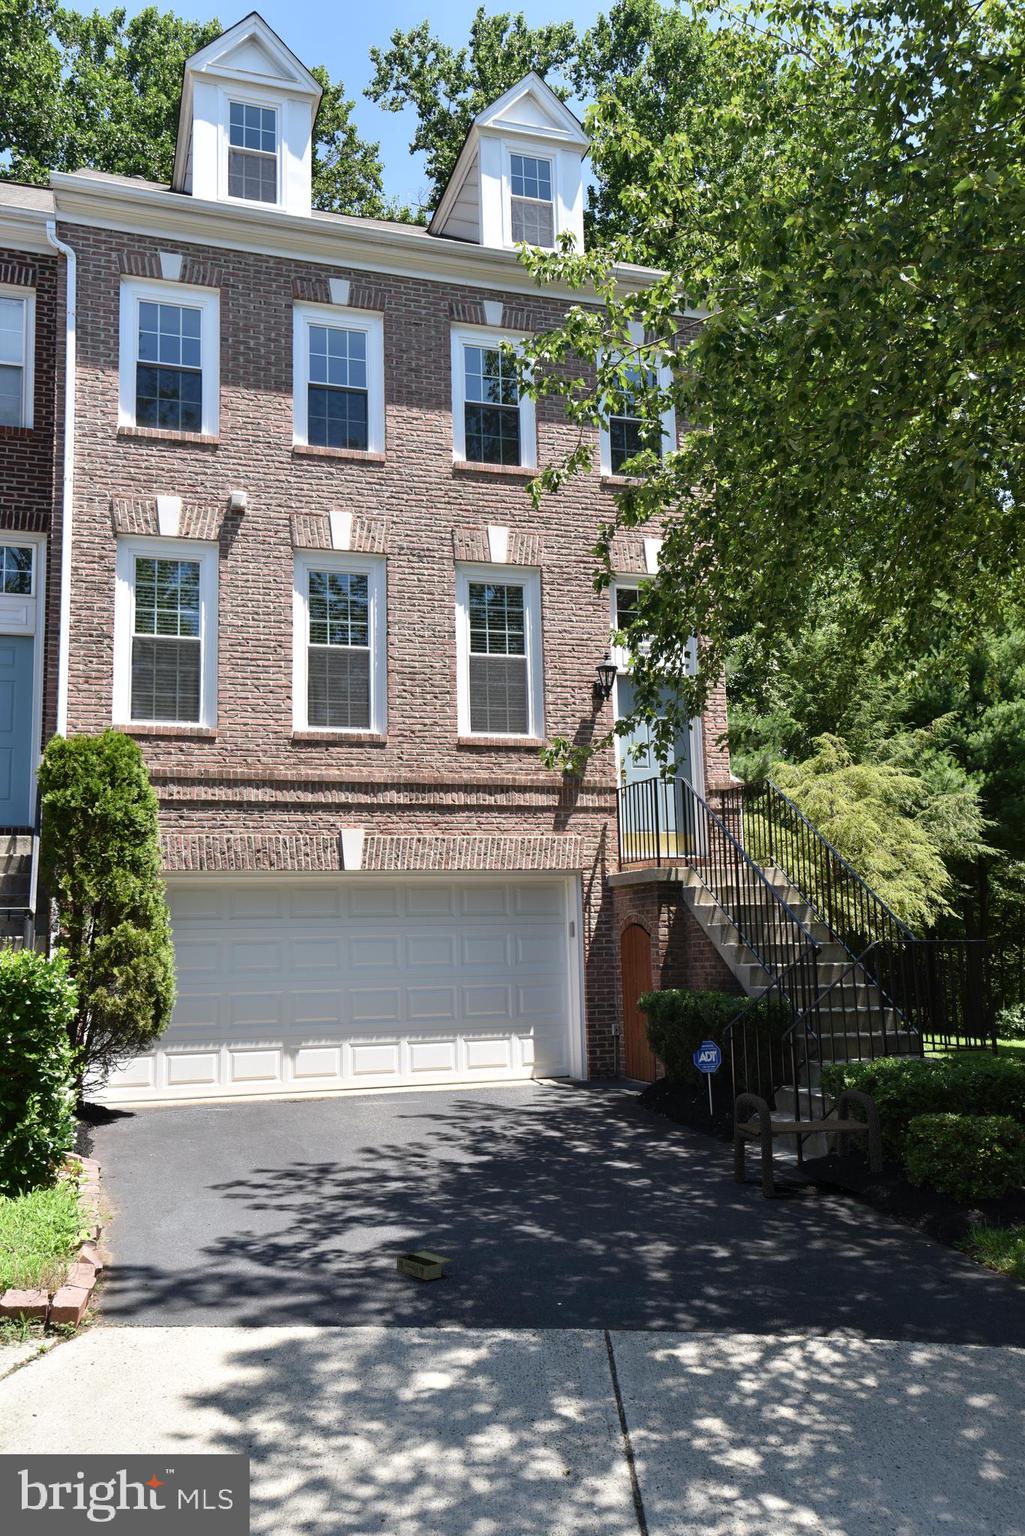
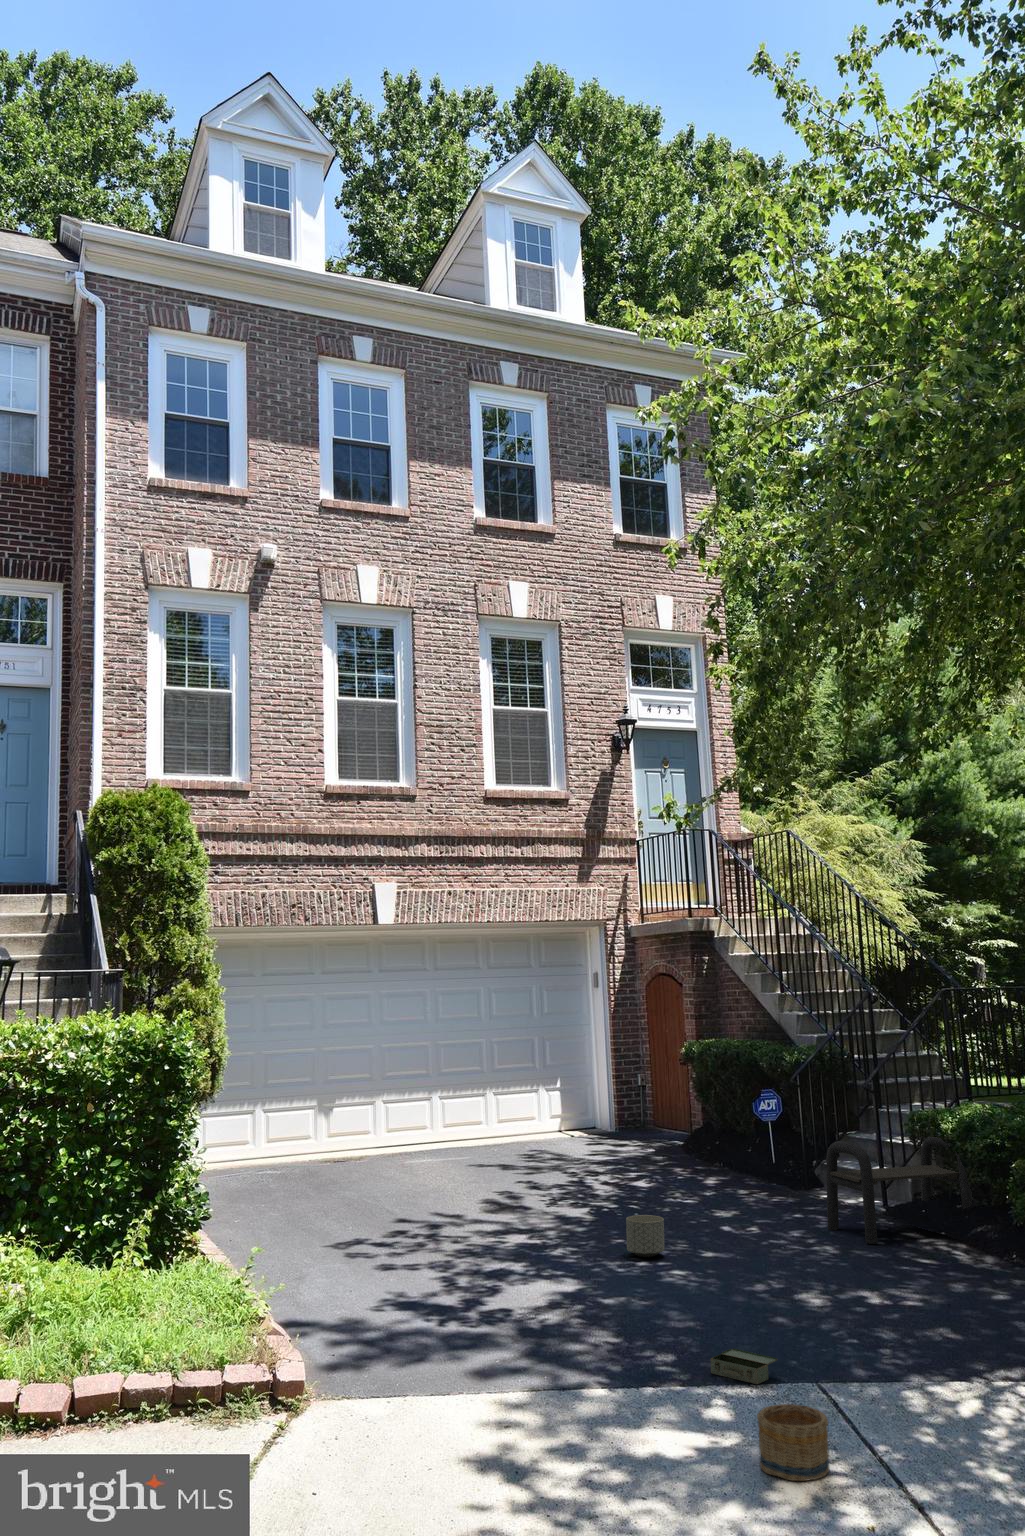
planter: none [510,1161,548,1203] -> present [626,1215,664,1257]
toolbox: present [397,1250,454,1280] -> present [711,1348,778,1384]
basket: none [483,1353,555,1432] -> present [757,1404,829,1481]

